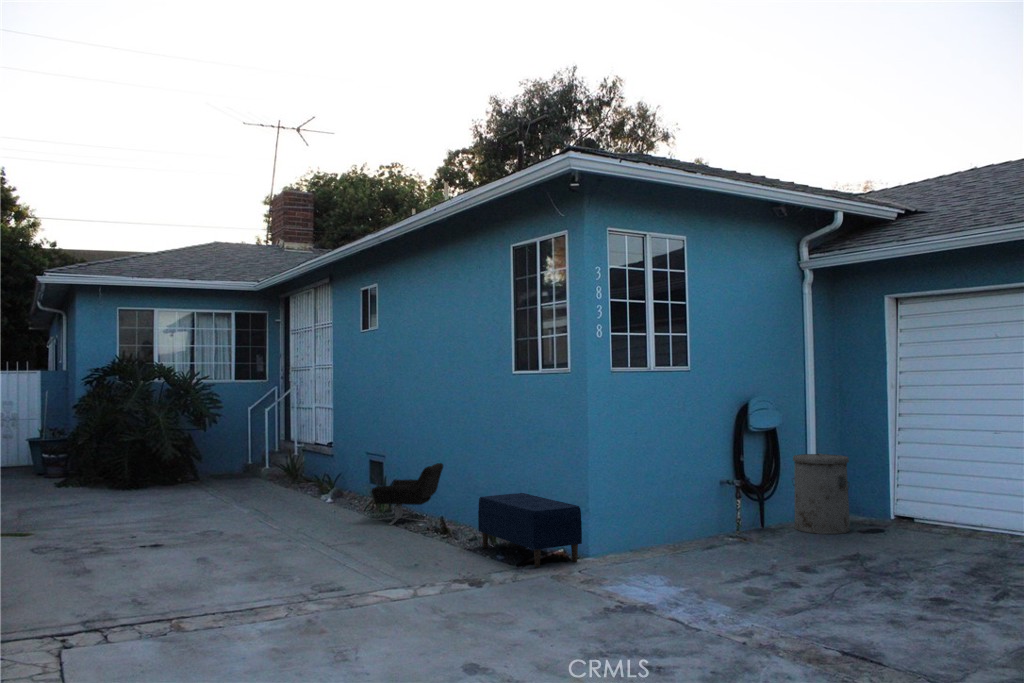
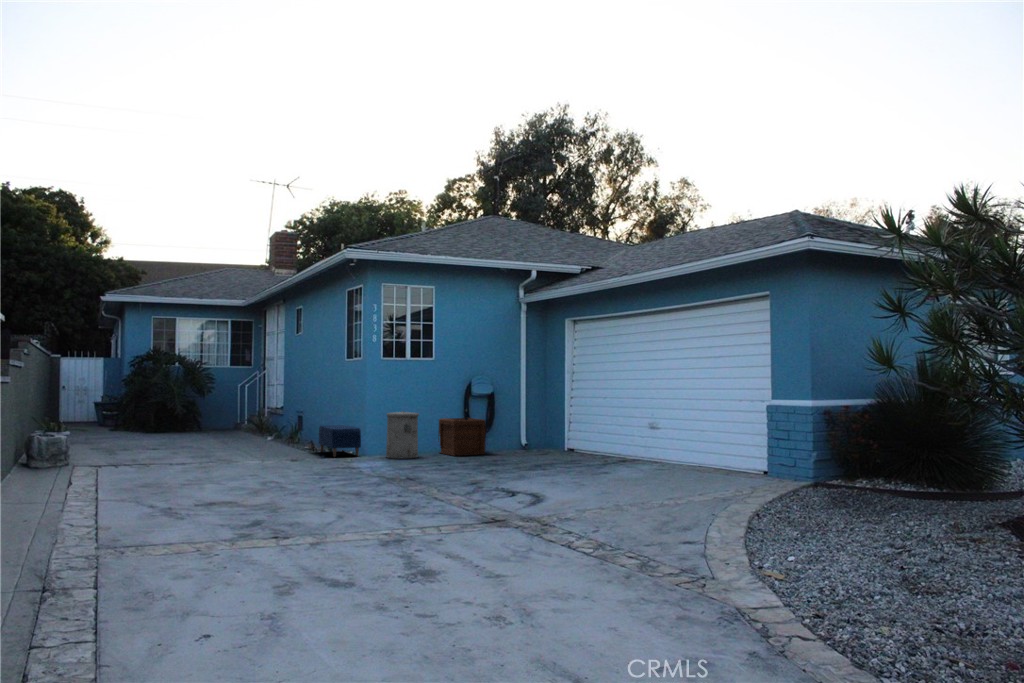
trash can: present [793,453,850,534] -> present [386,411,419,459]
lounge chair: present [371,463,443,525] -> none [277,413,322,446]
wooden crate: none [700,473,796,552] -> present [438,418,486,456]

